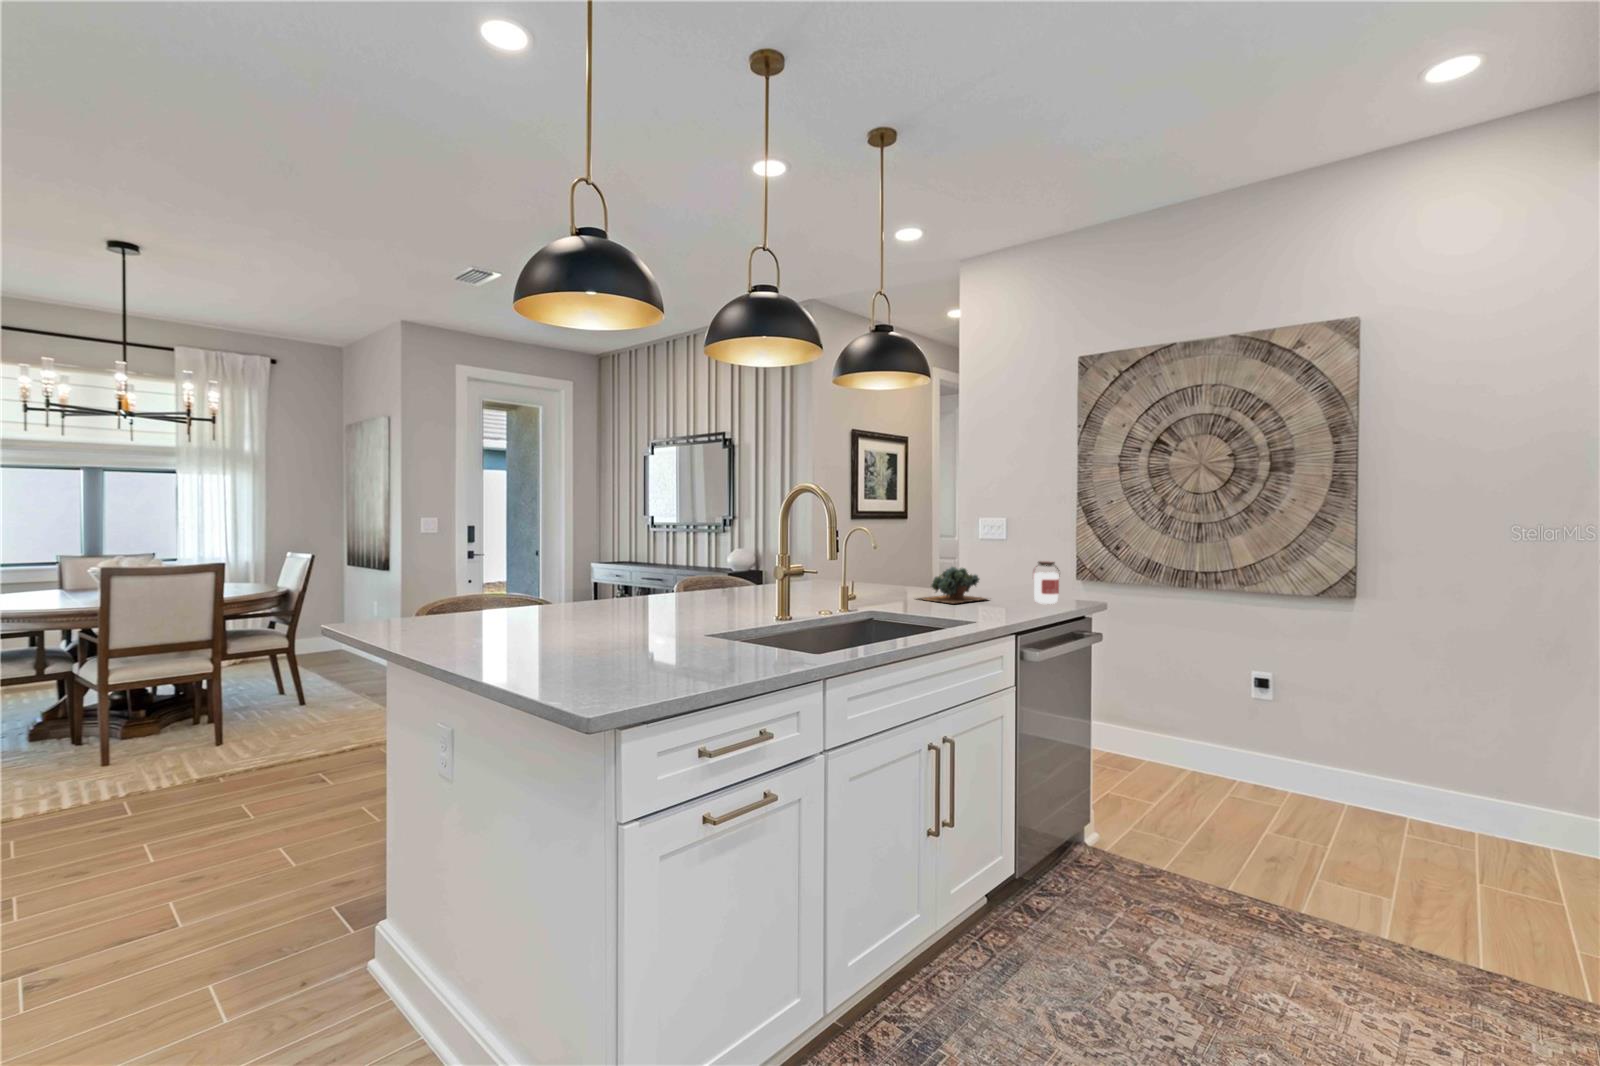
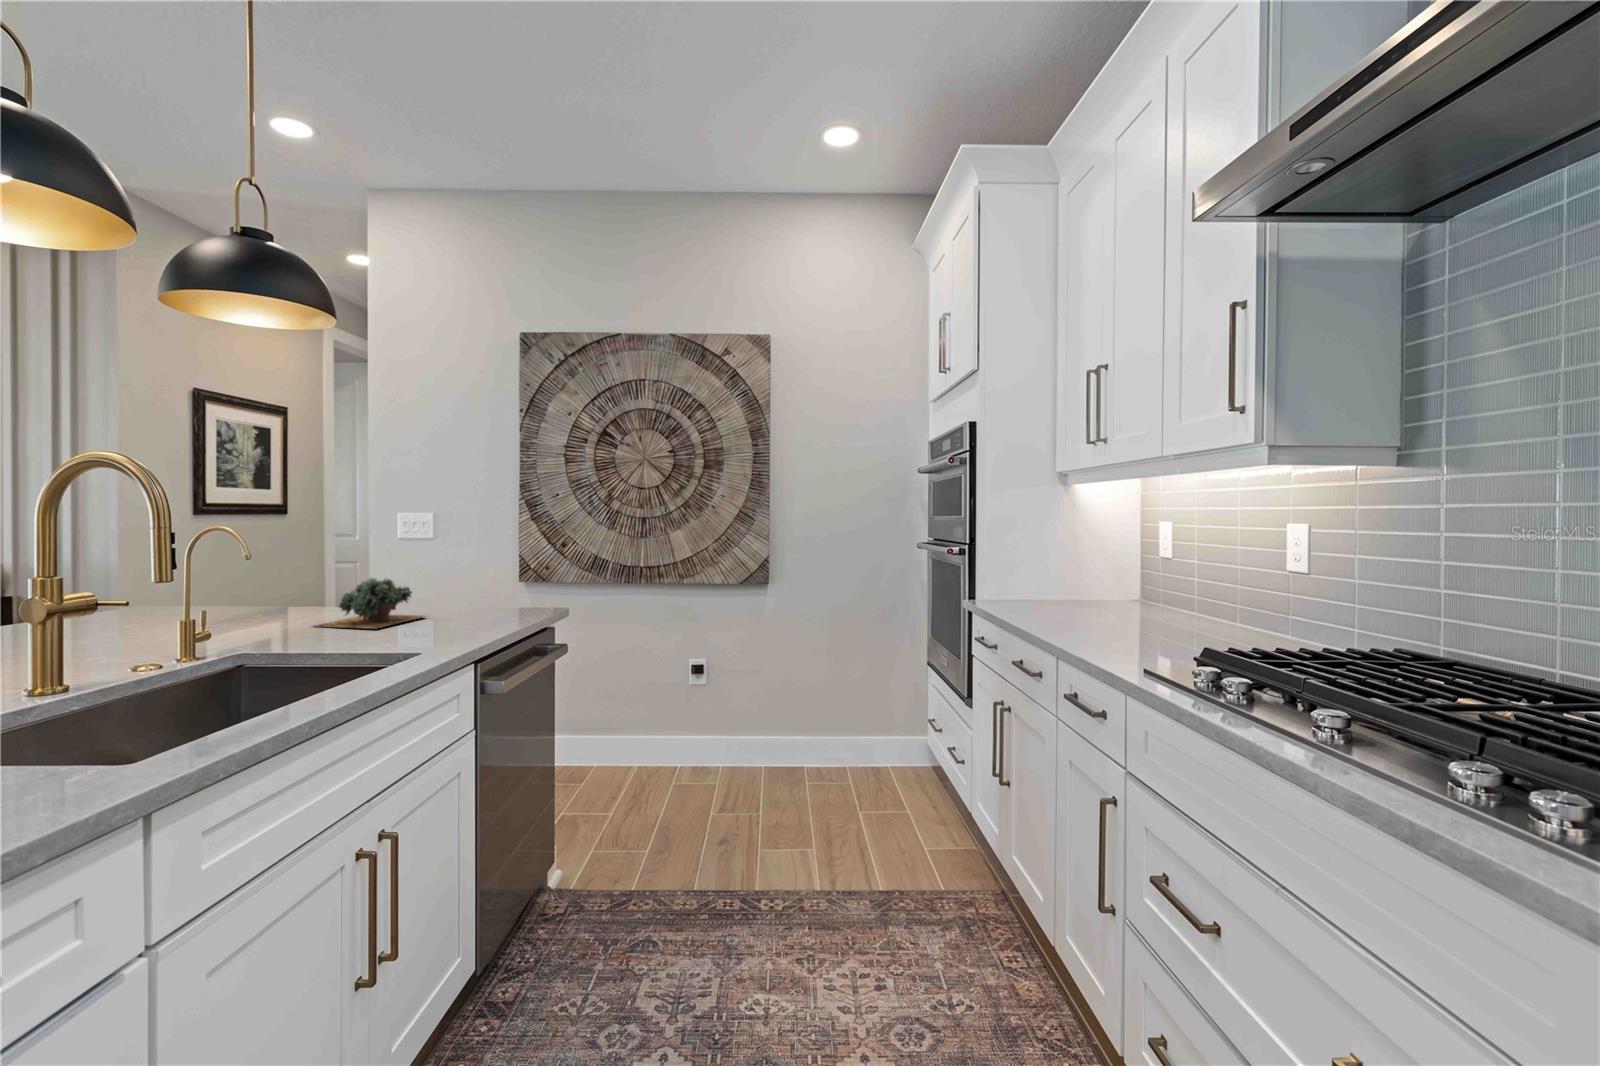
jar: present [1033,561,1059,604] -> none [483,565,517,618]

